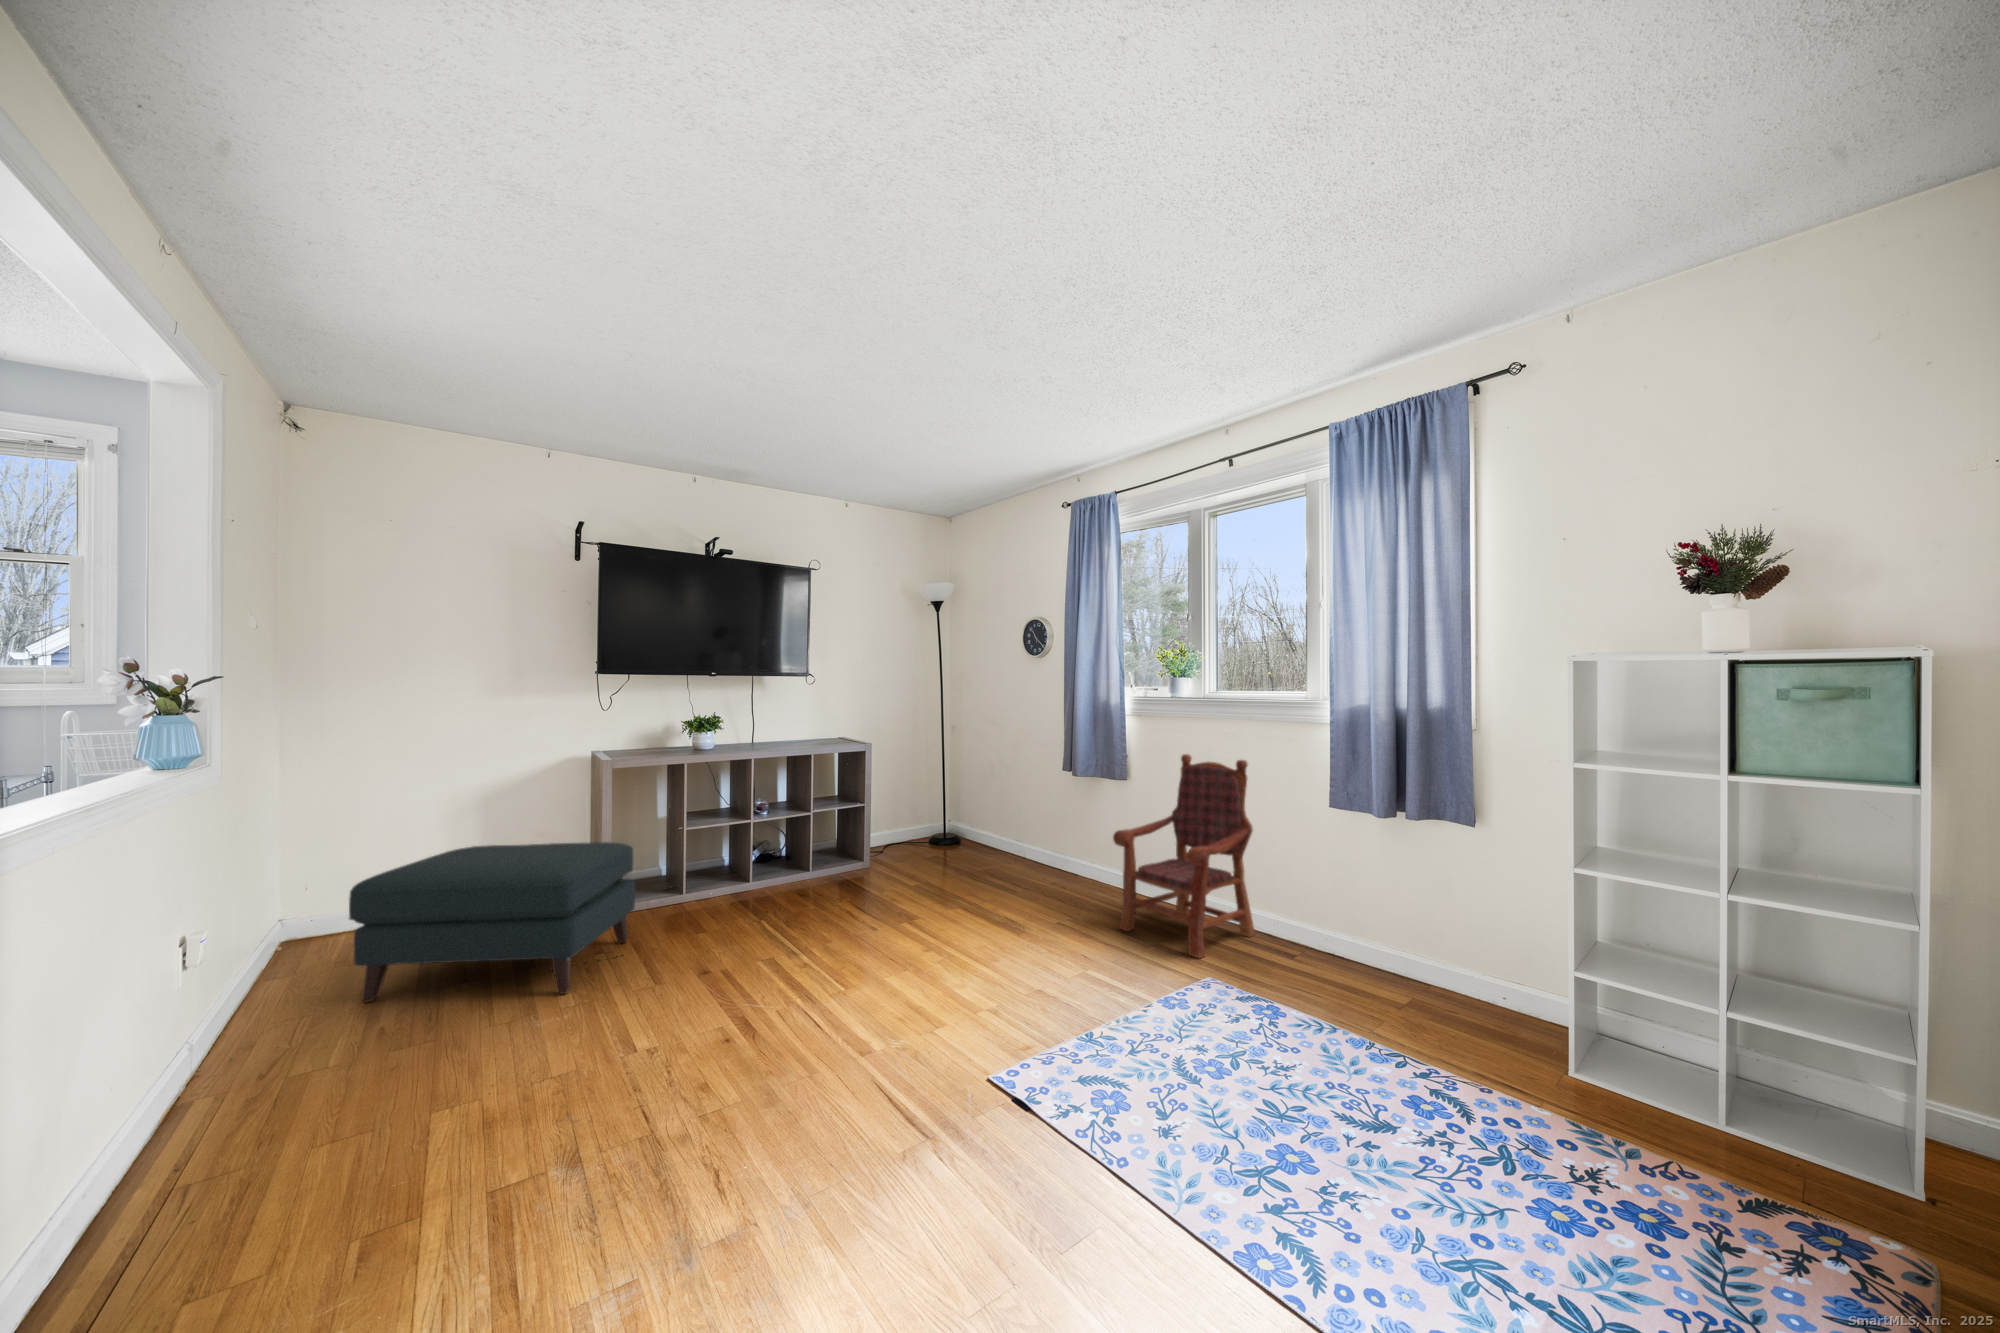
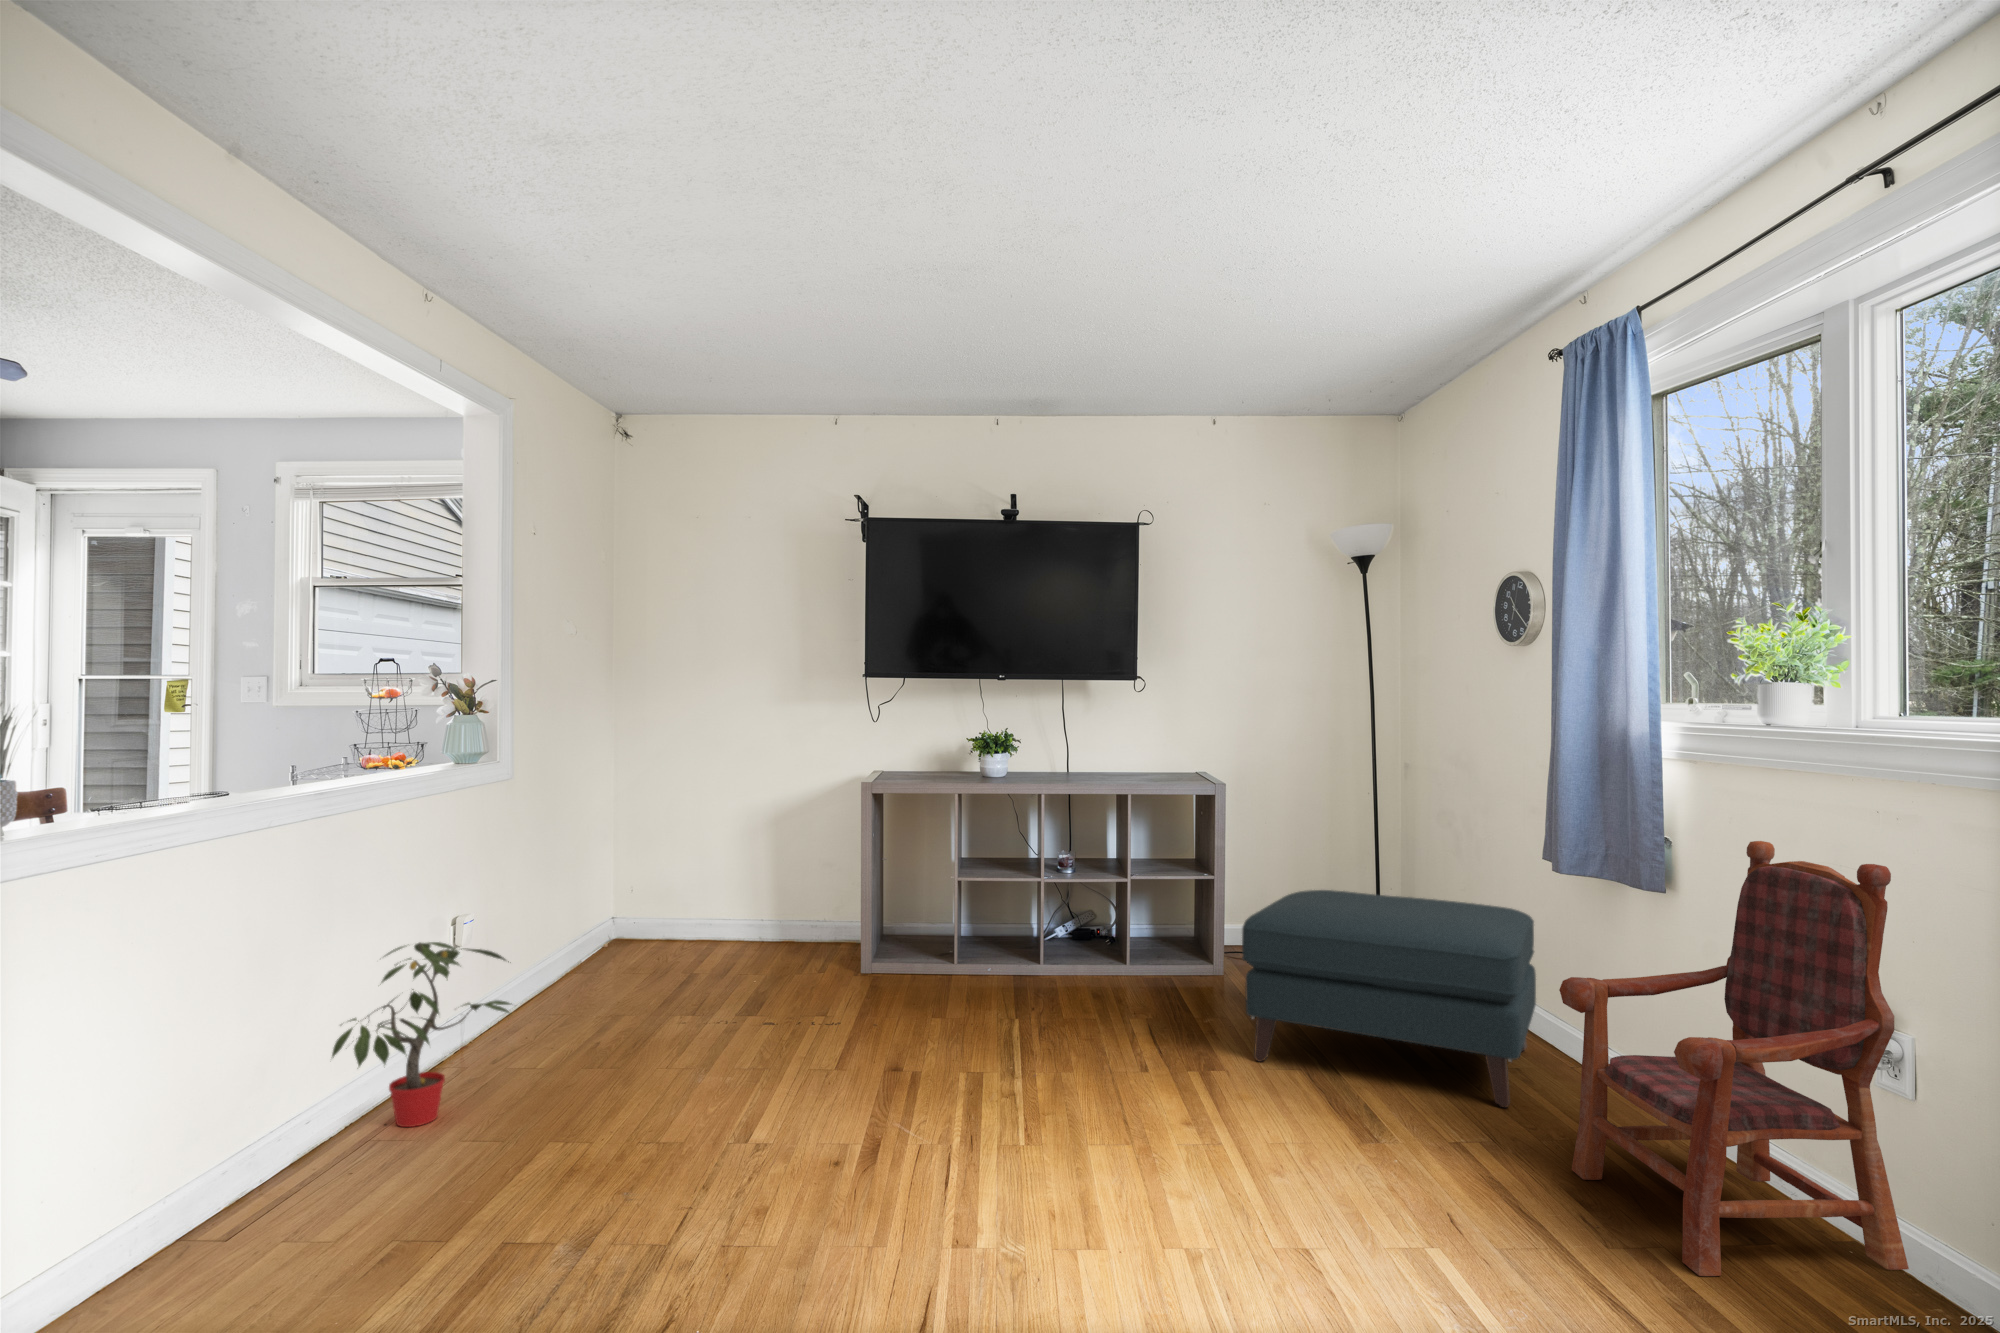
ottoman: present [349,842,635,1003] -> present [1242,890,1536,1108]
potted plant: none [148,948,340,1146] -> present [332,942,510,1127]

